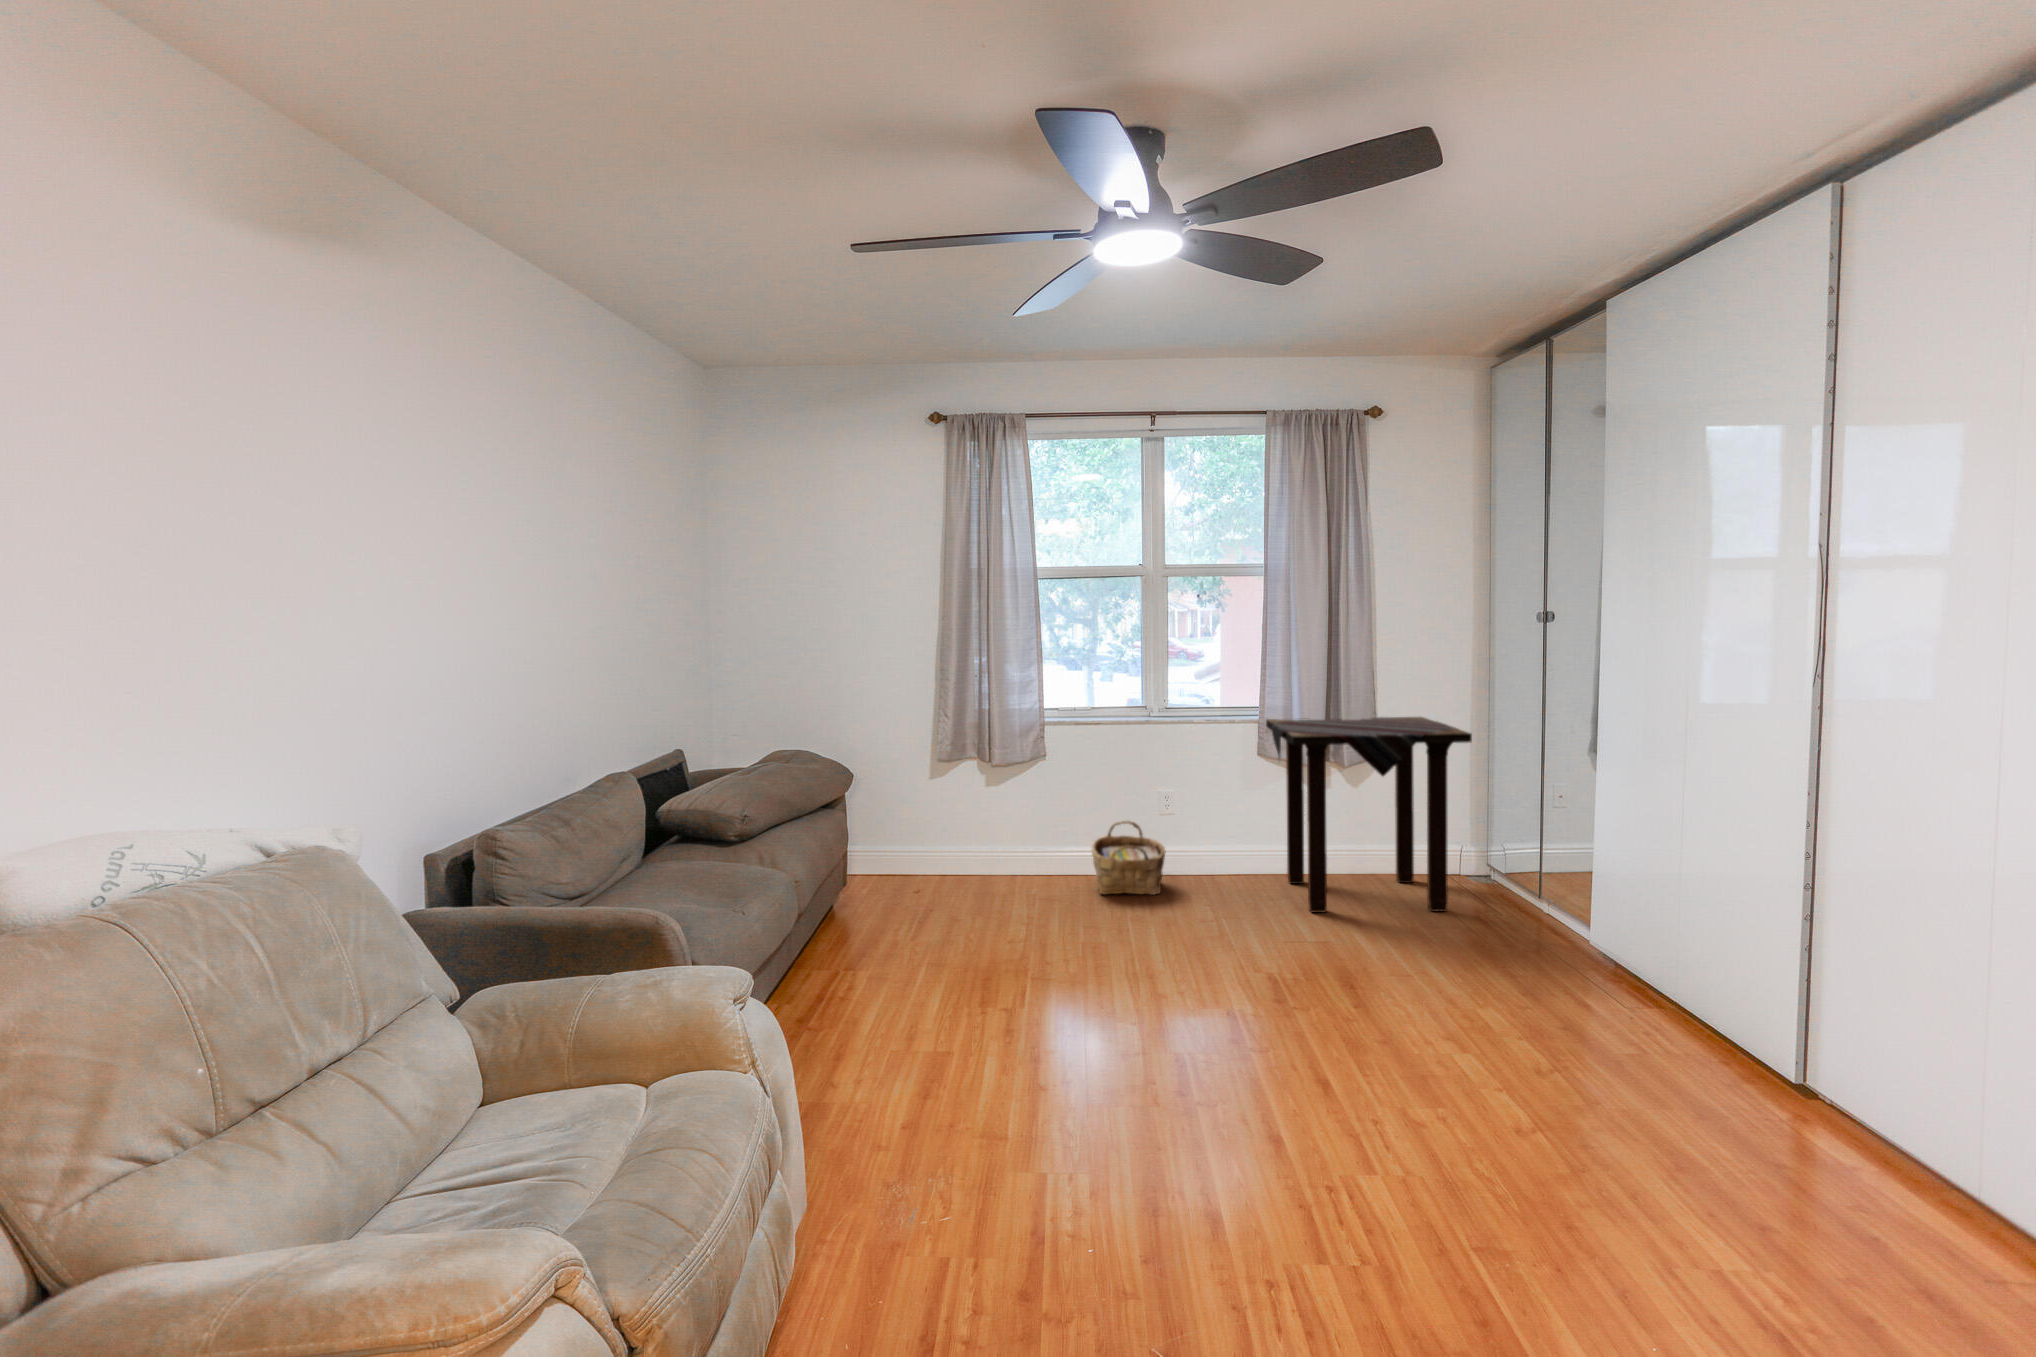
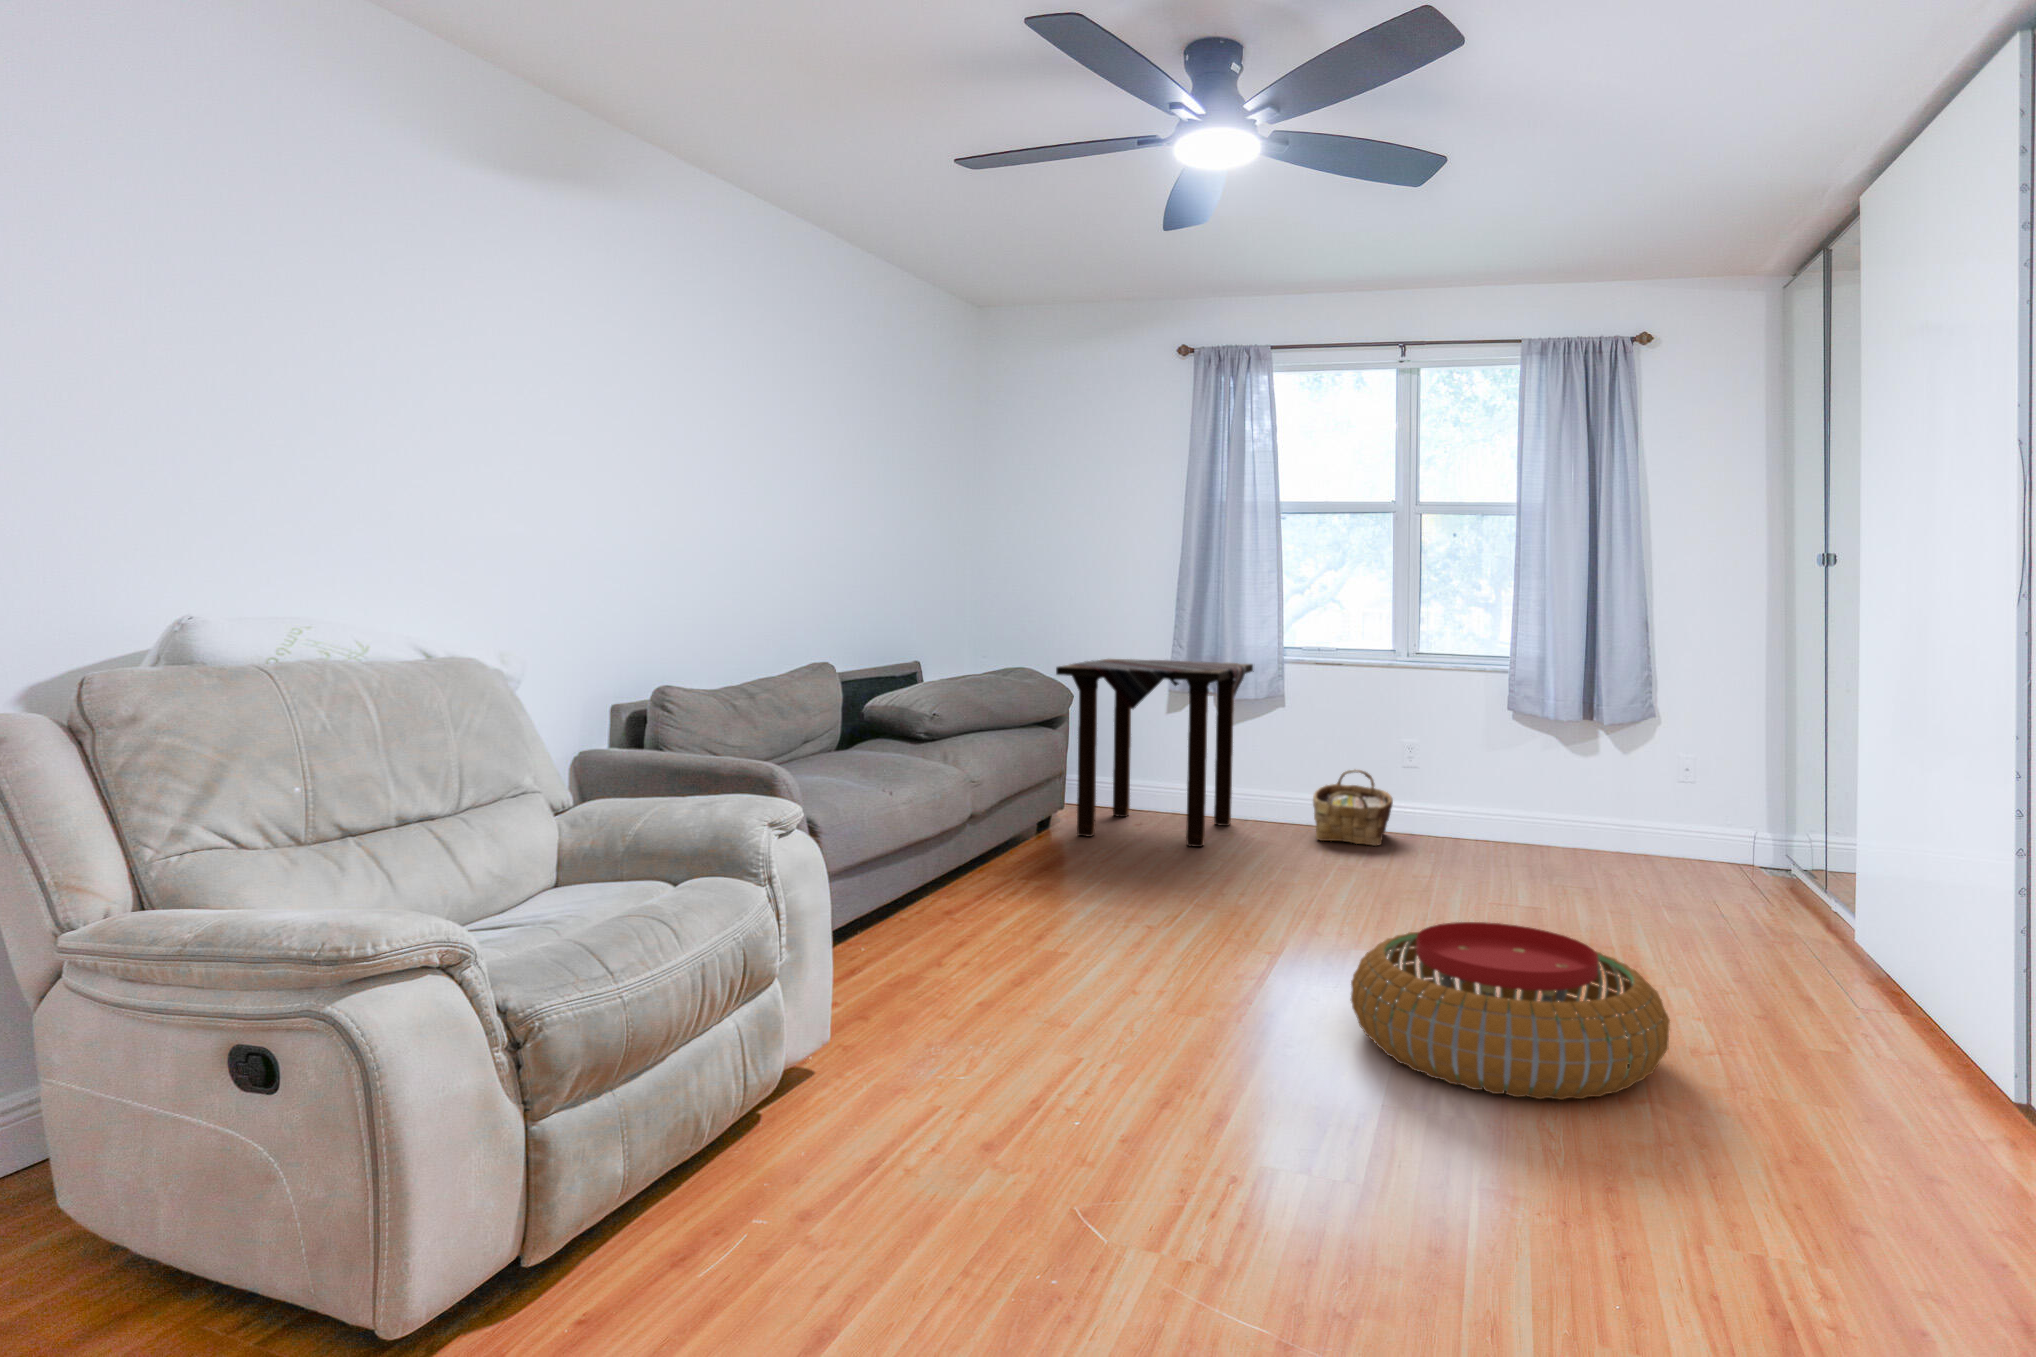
side table: present [1266,717,1472,913] -> present [1056,659,1253,847]
pouf: none [1267,984,1553,1155] -> present [1351,922,1670,1100]

